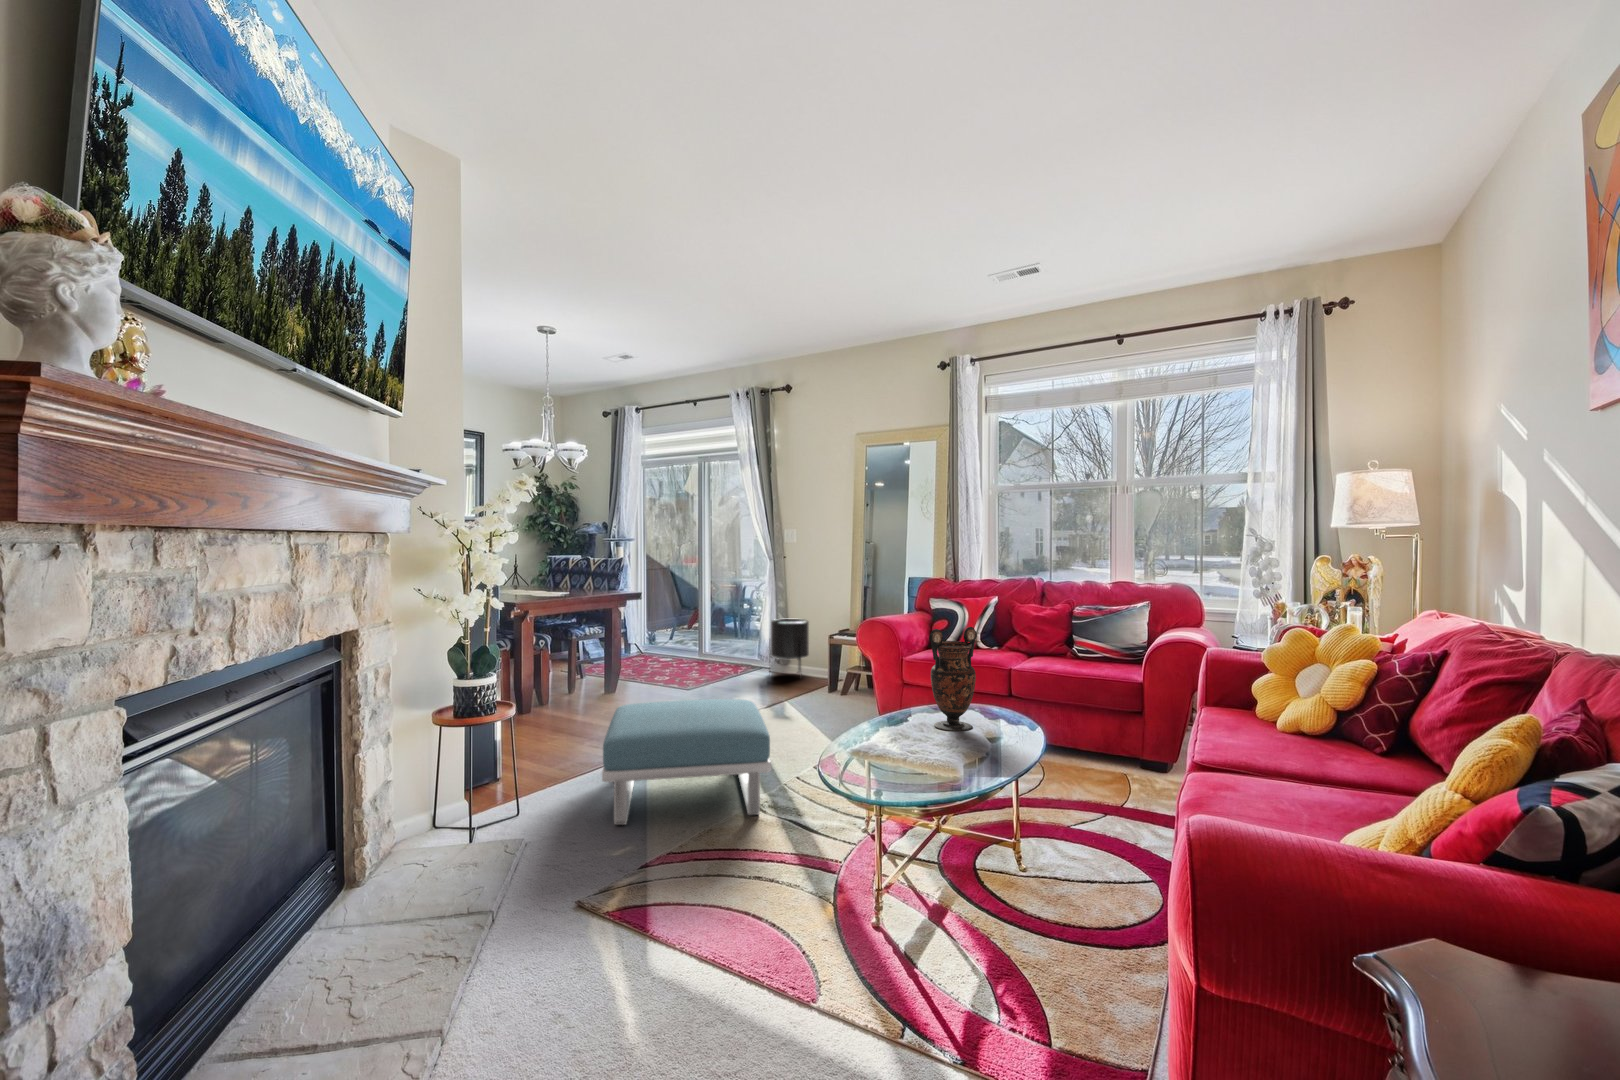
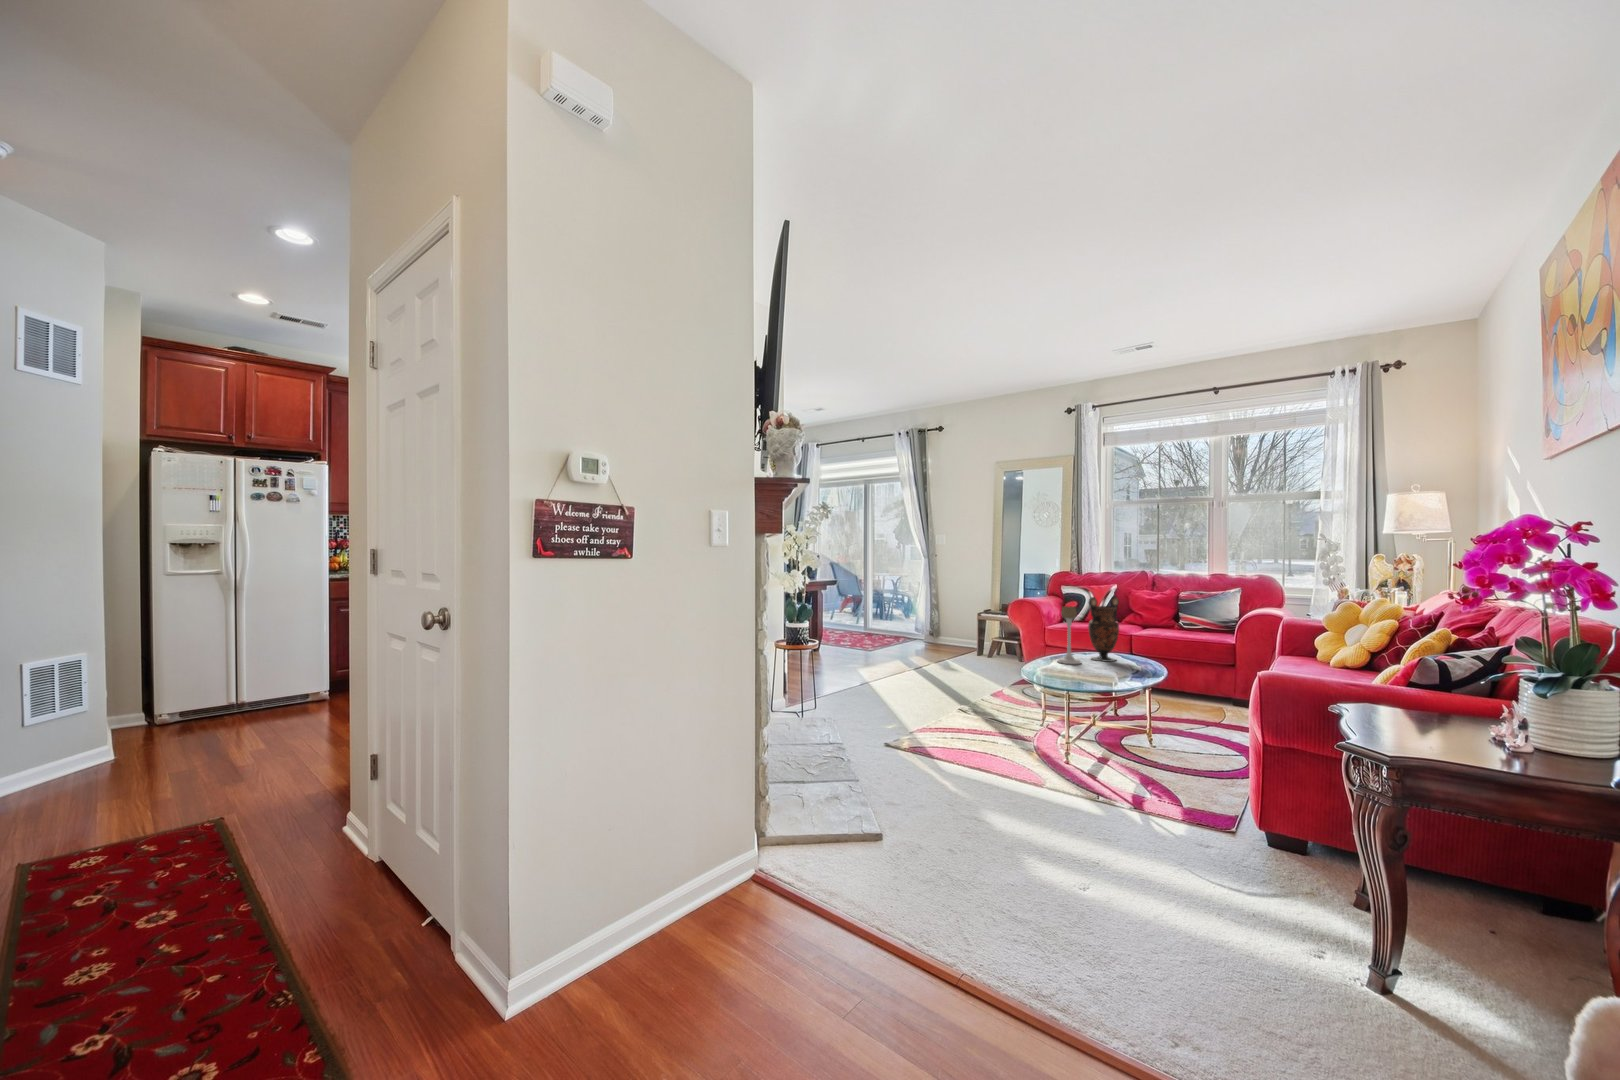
planter: present [770,619,809,671] -> none [926,603,957,648]
candle holder: none [878,646,915,742] -> present [1058,606,1081,664]
footstool: present [602,699,771,825] -> none [859,648,976,718]

